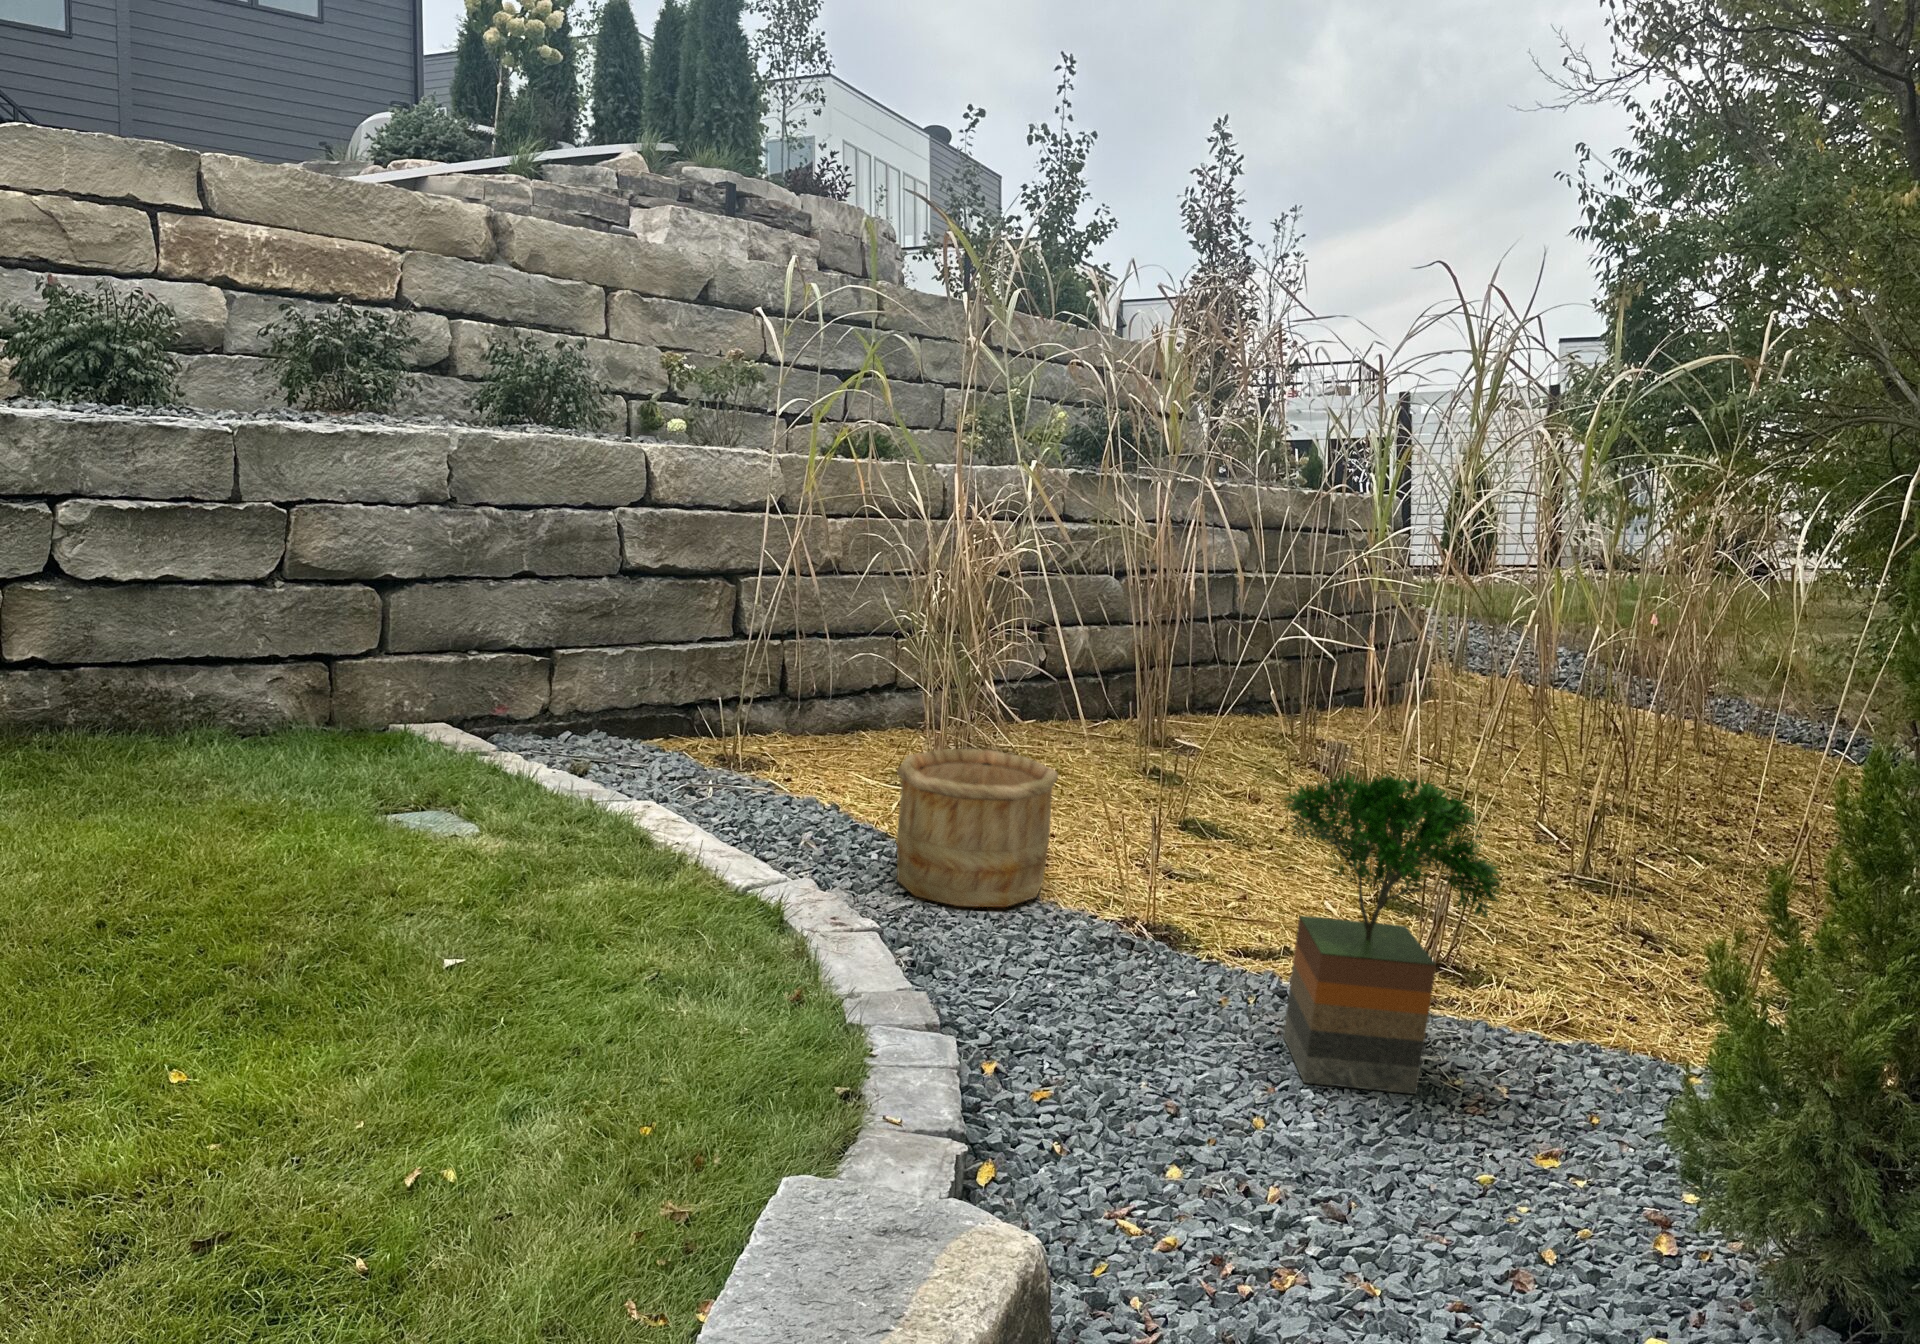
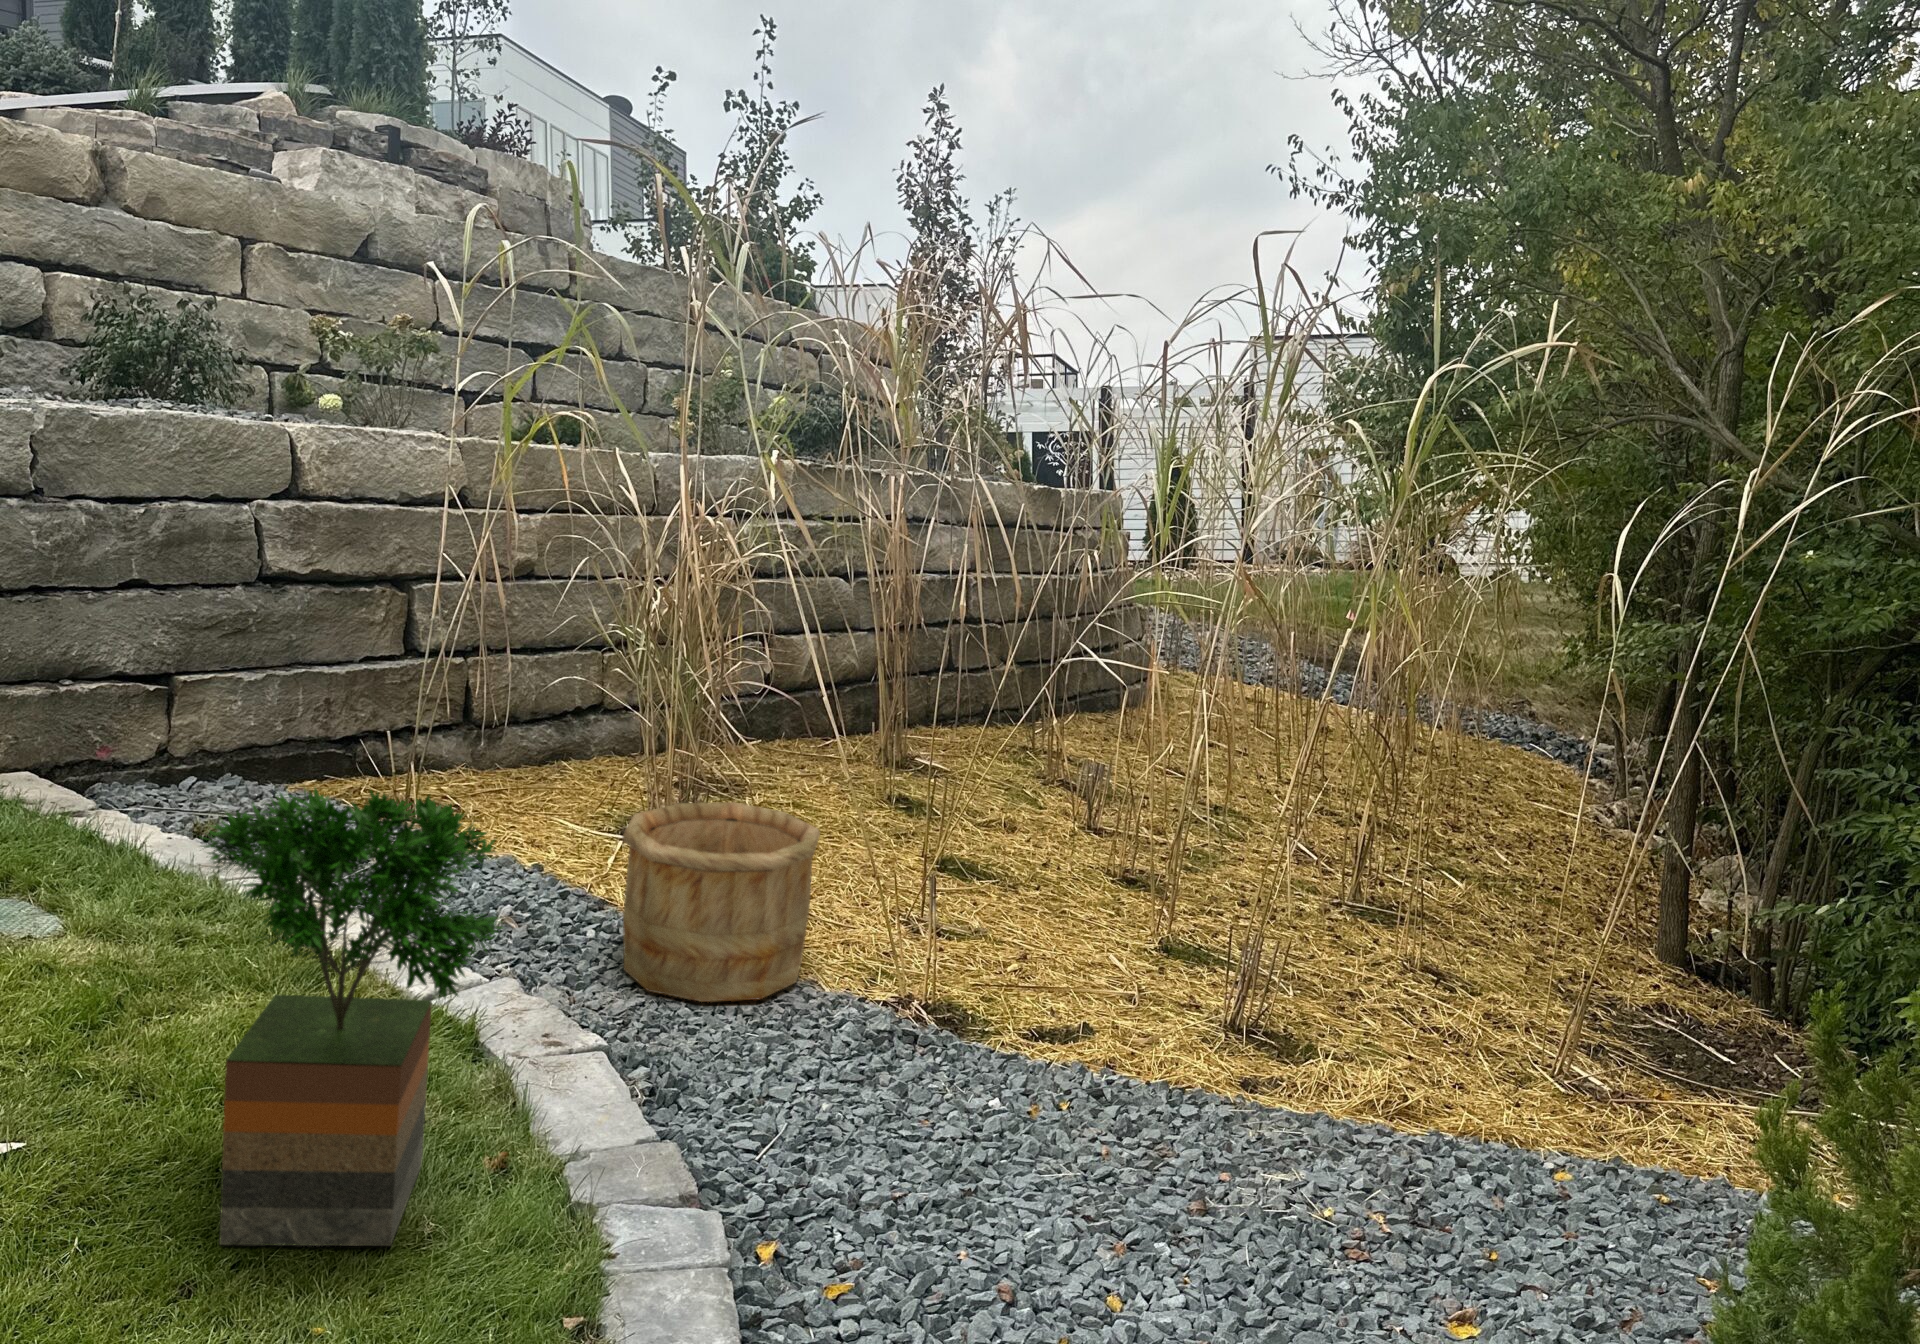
potted tree: present [1283,770,1500,1094] -> present [202,788,502,1246]

